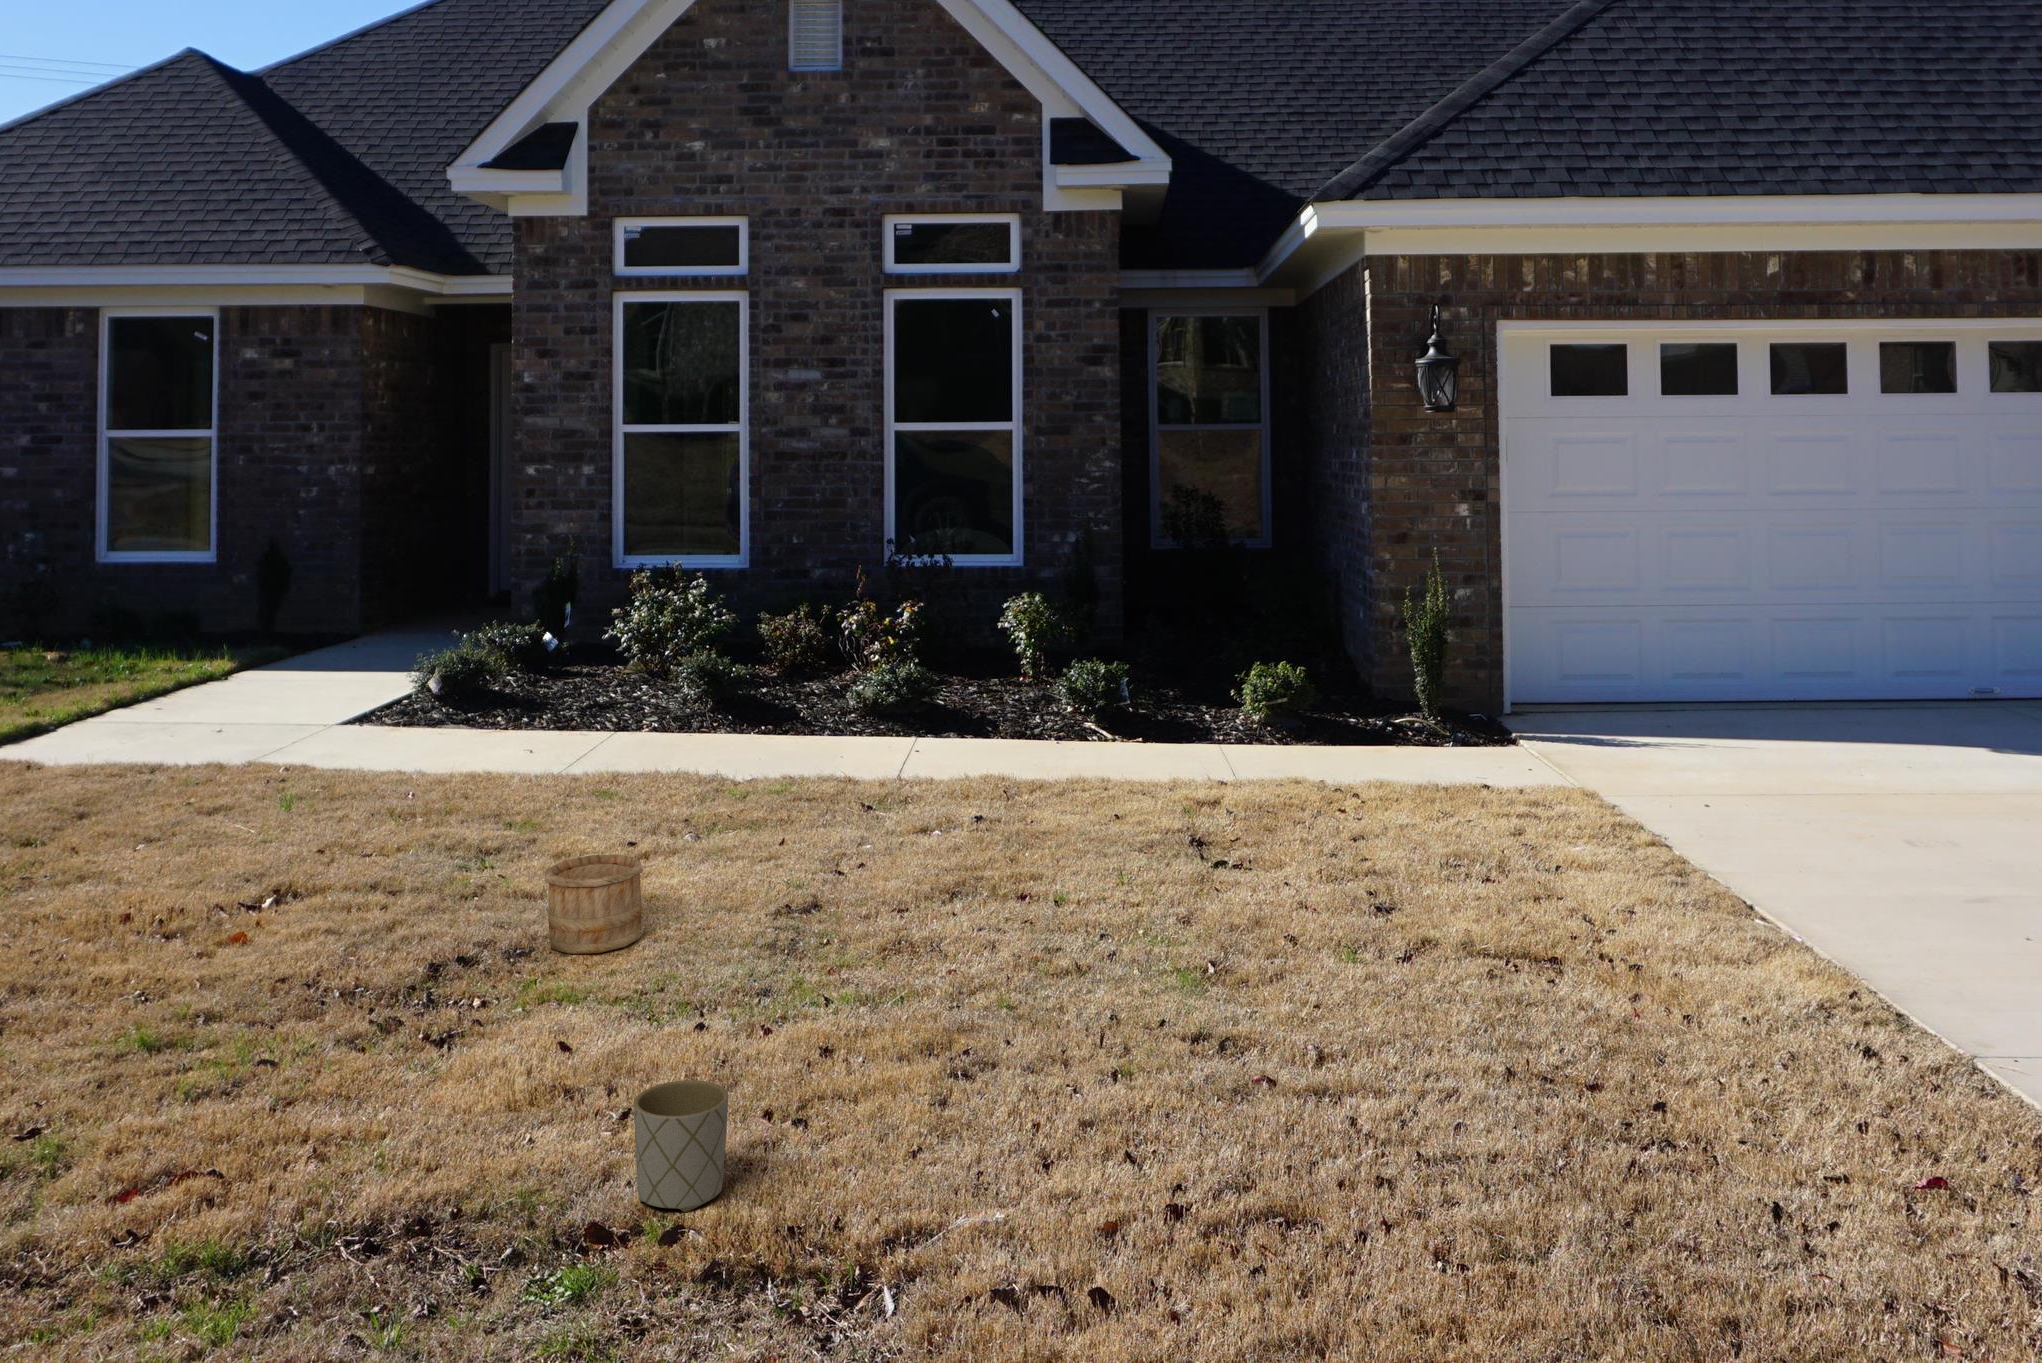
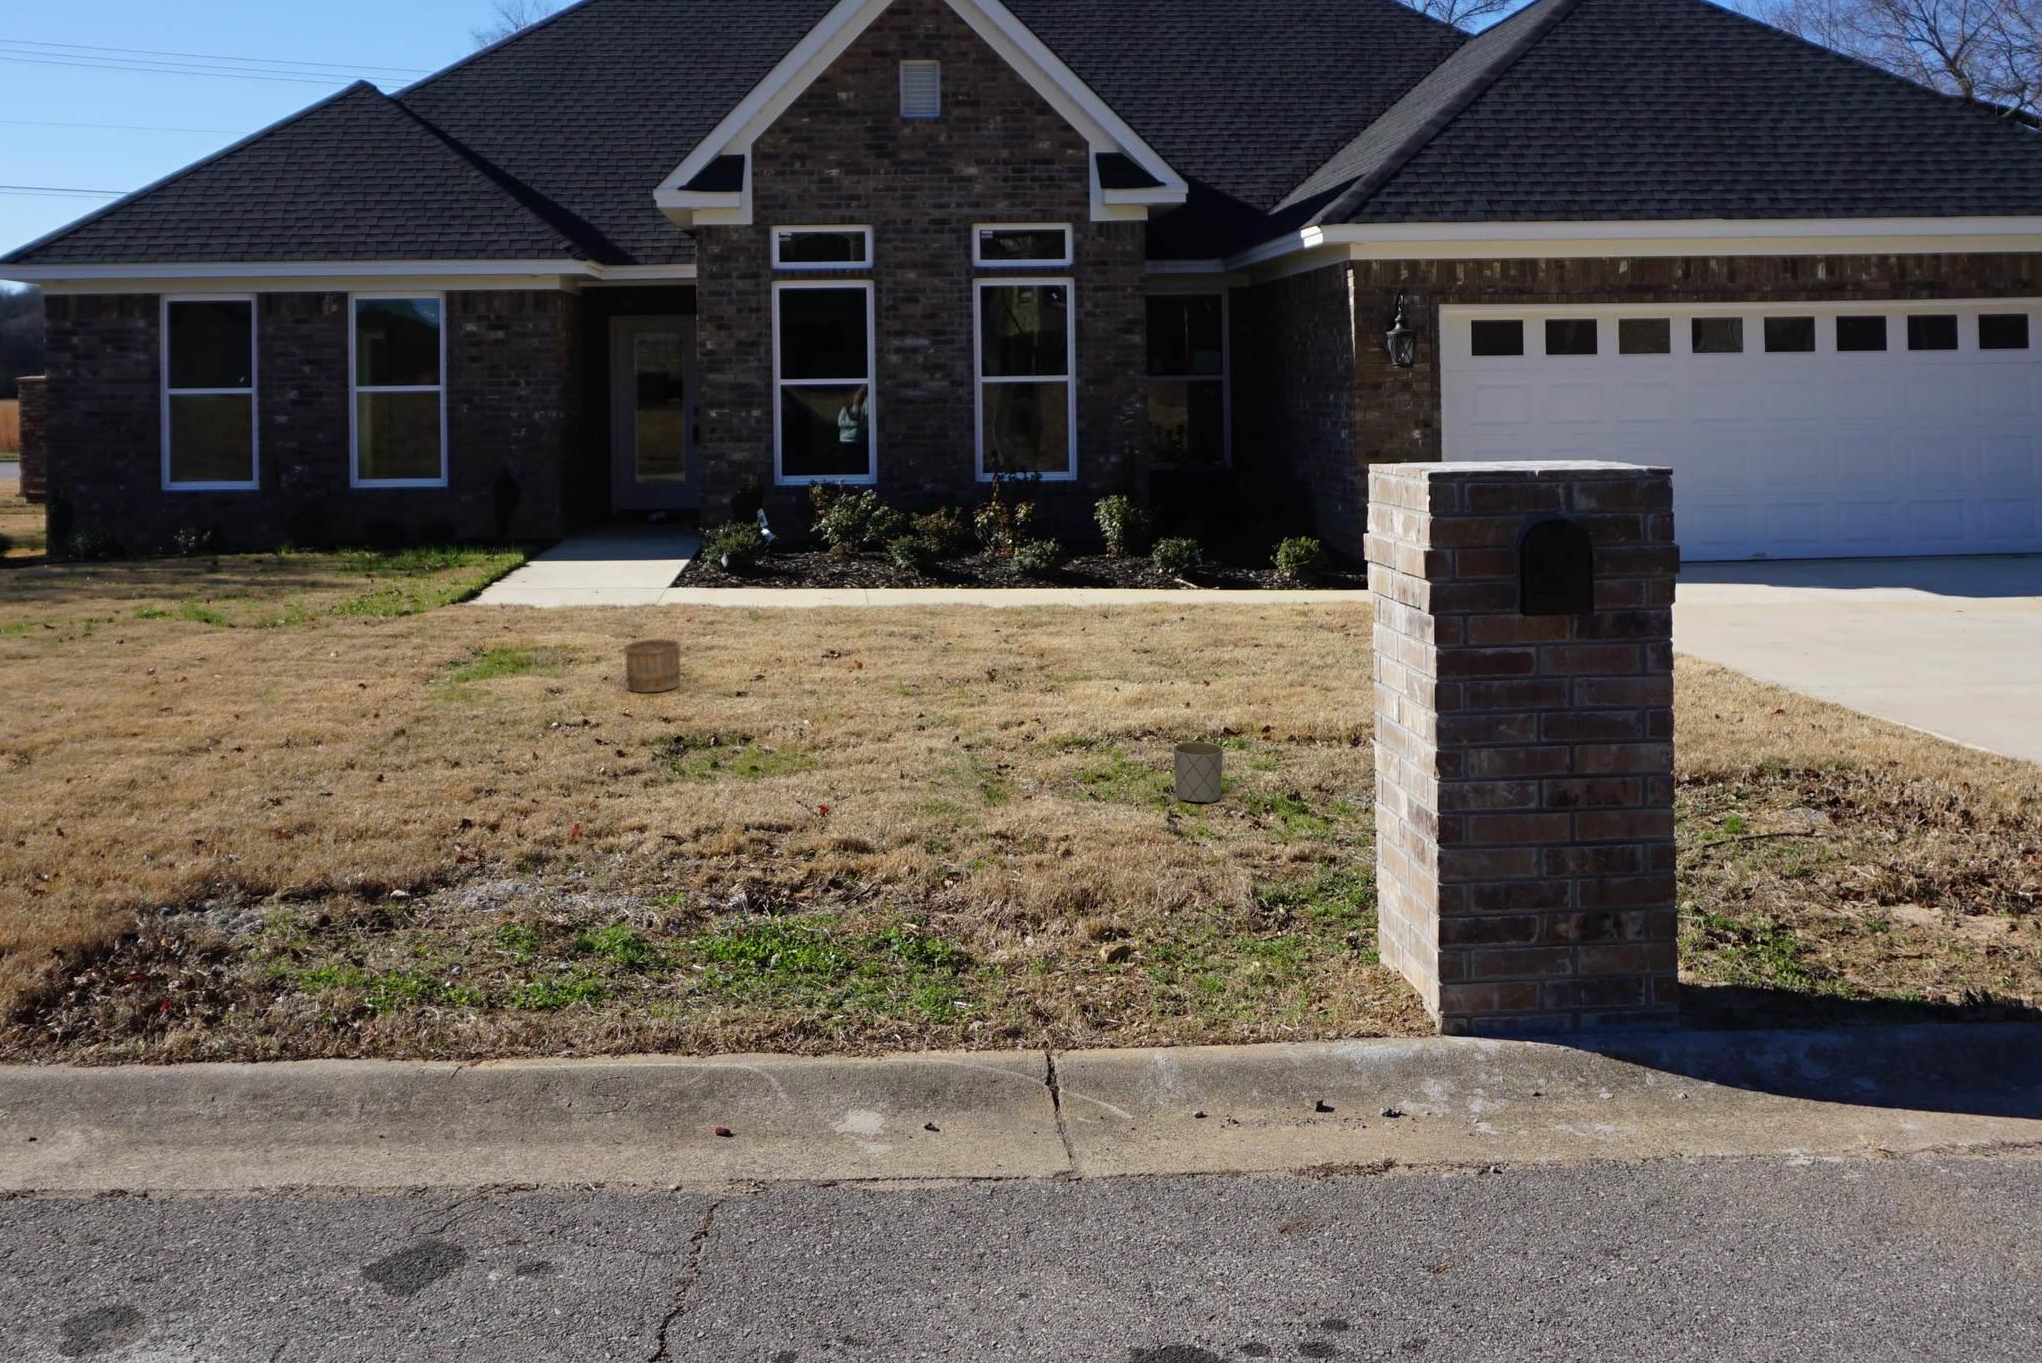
wooden bucket: present [545,854,643,954] -> present [624,639,681,693]

